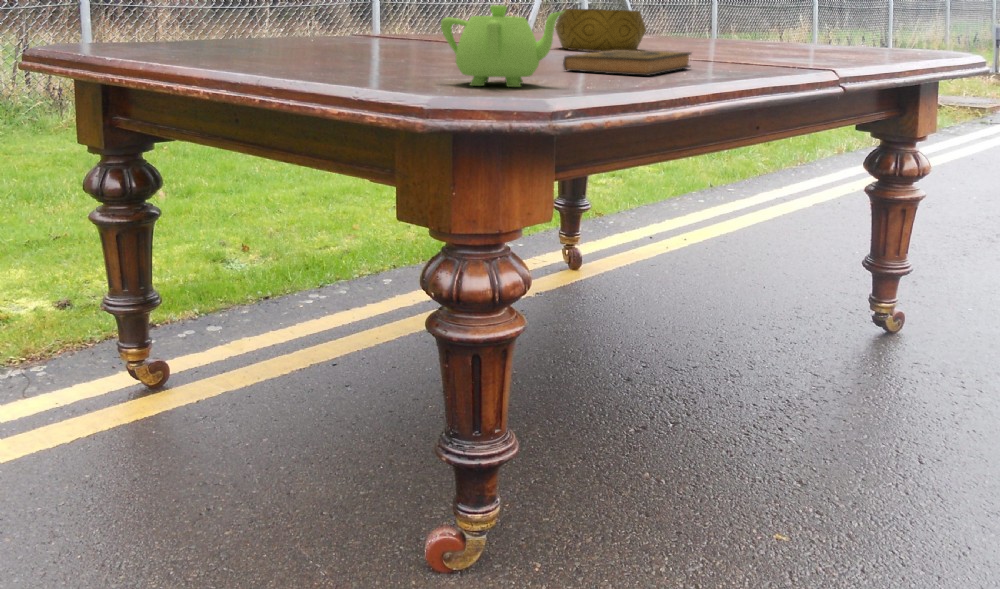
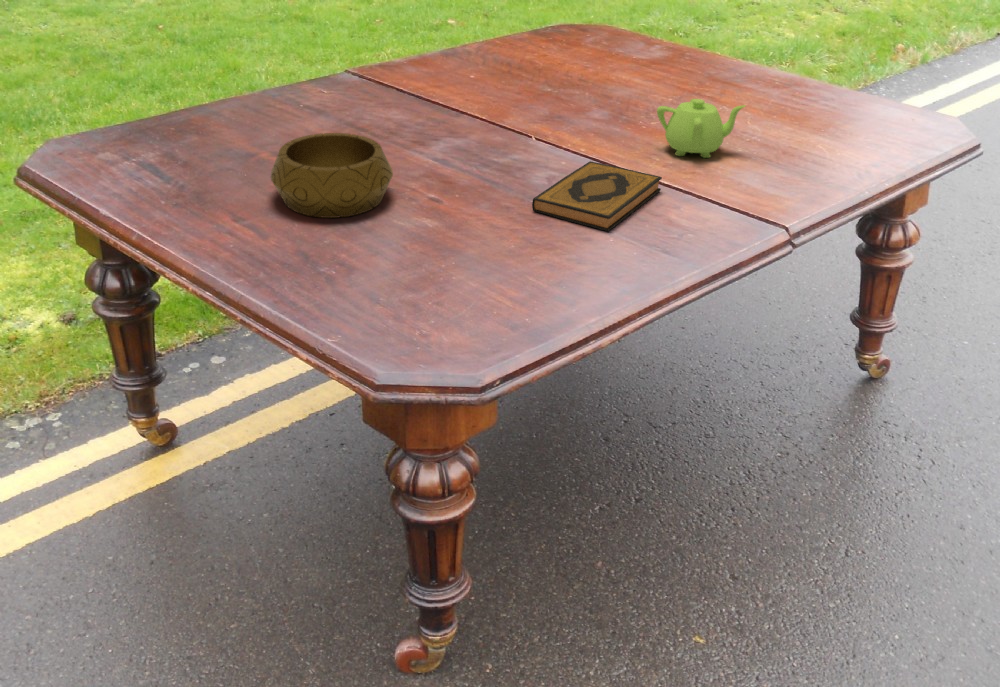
teapot: present [441,5,566,87] -> present [657,99,745,158]
decorative bowl: present [555,9,646,51] -> present [271,133,393,218]

